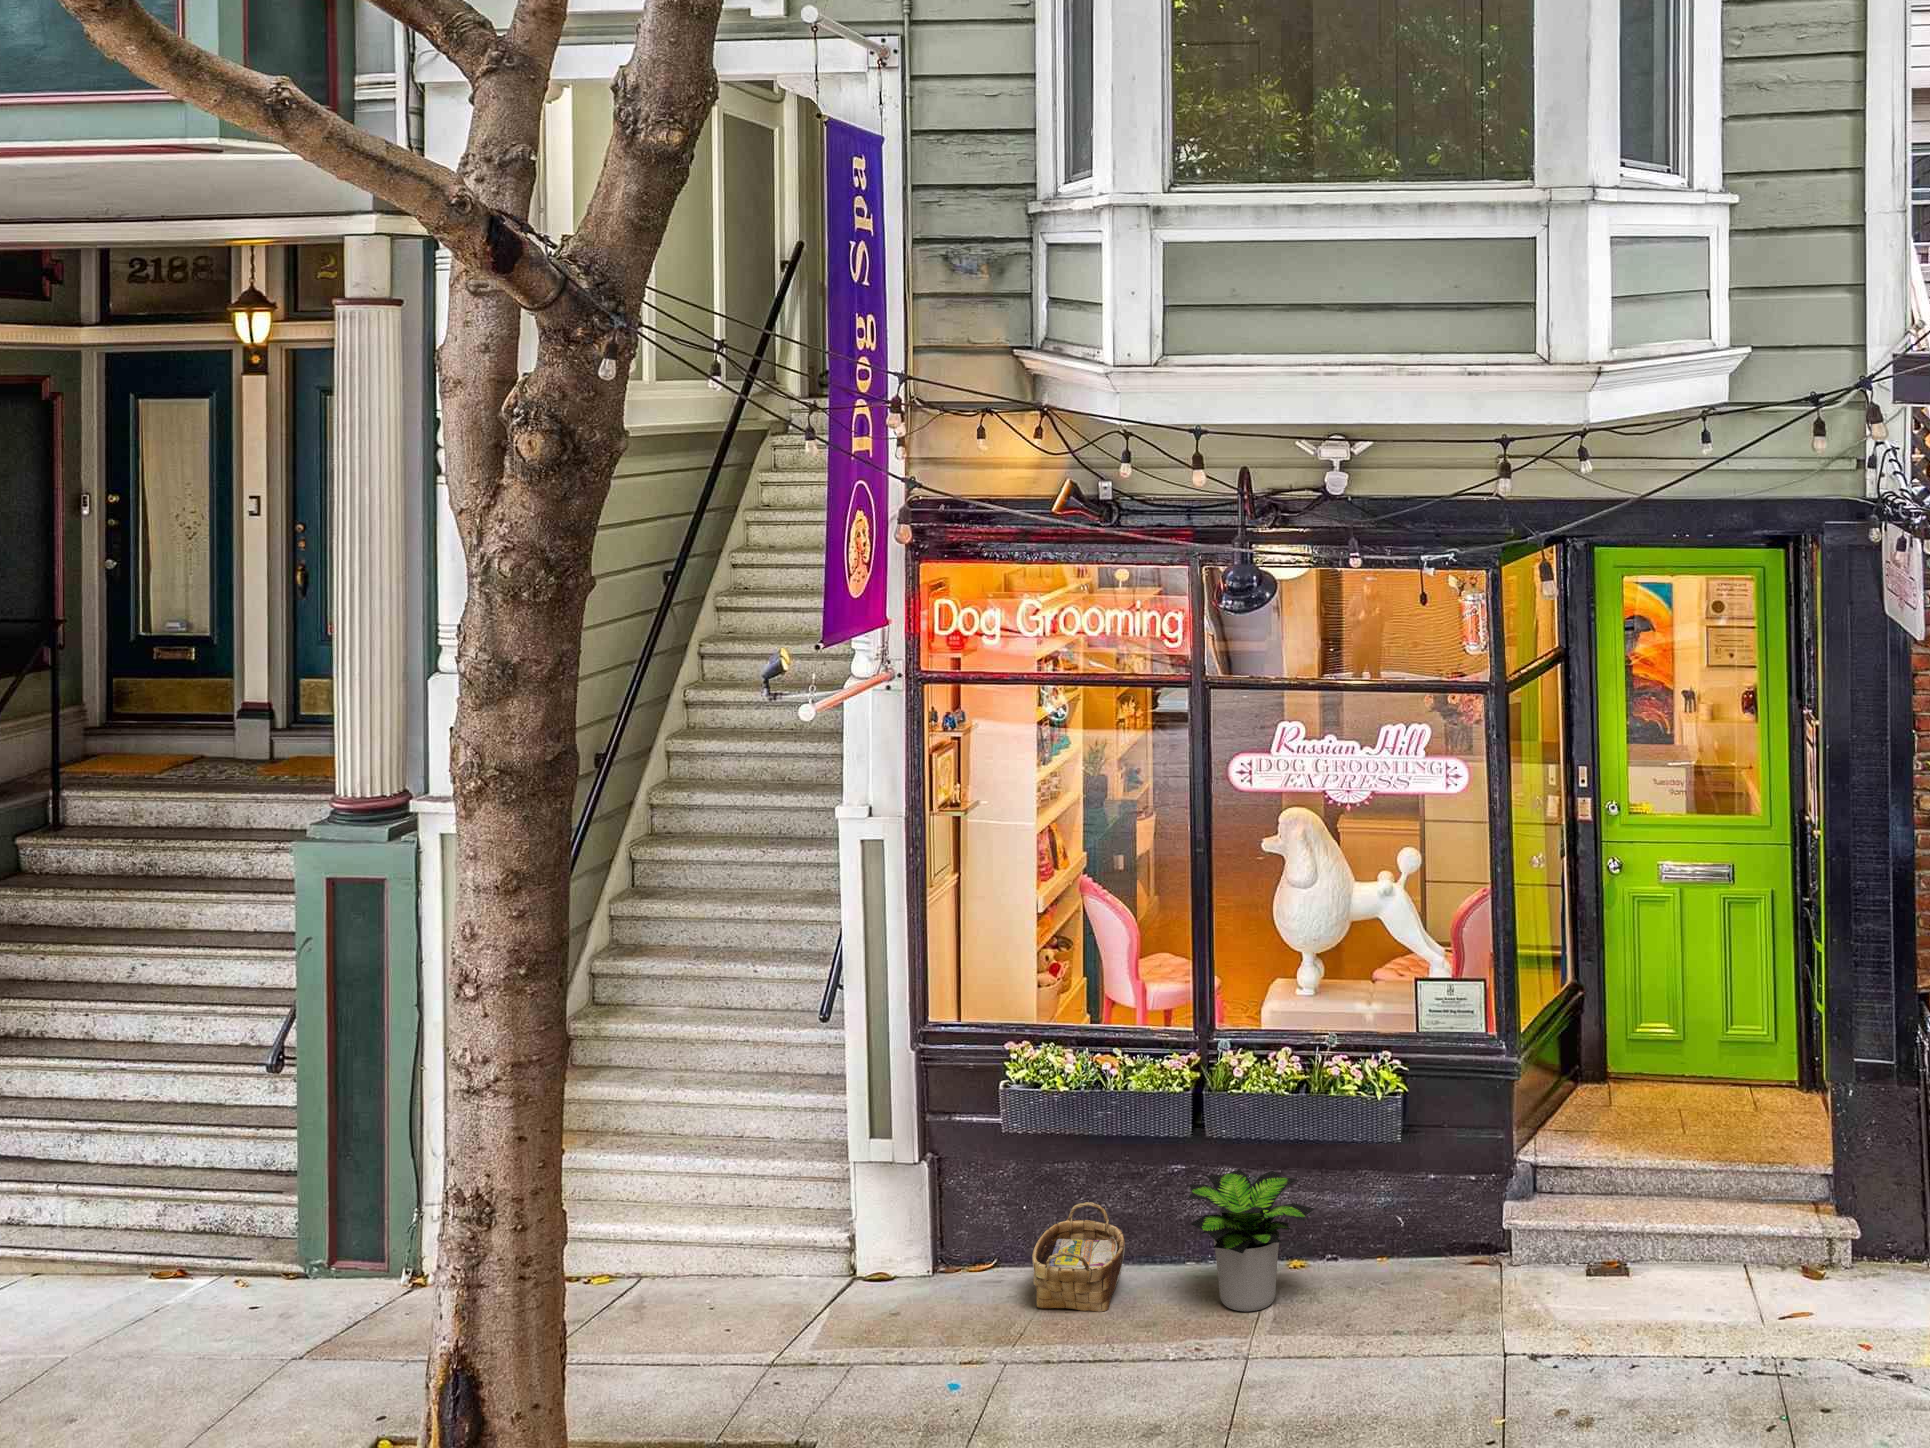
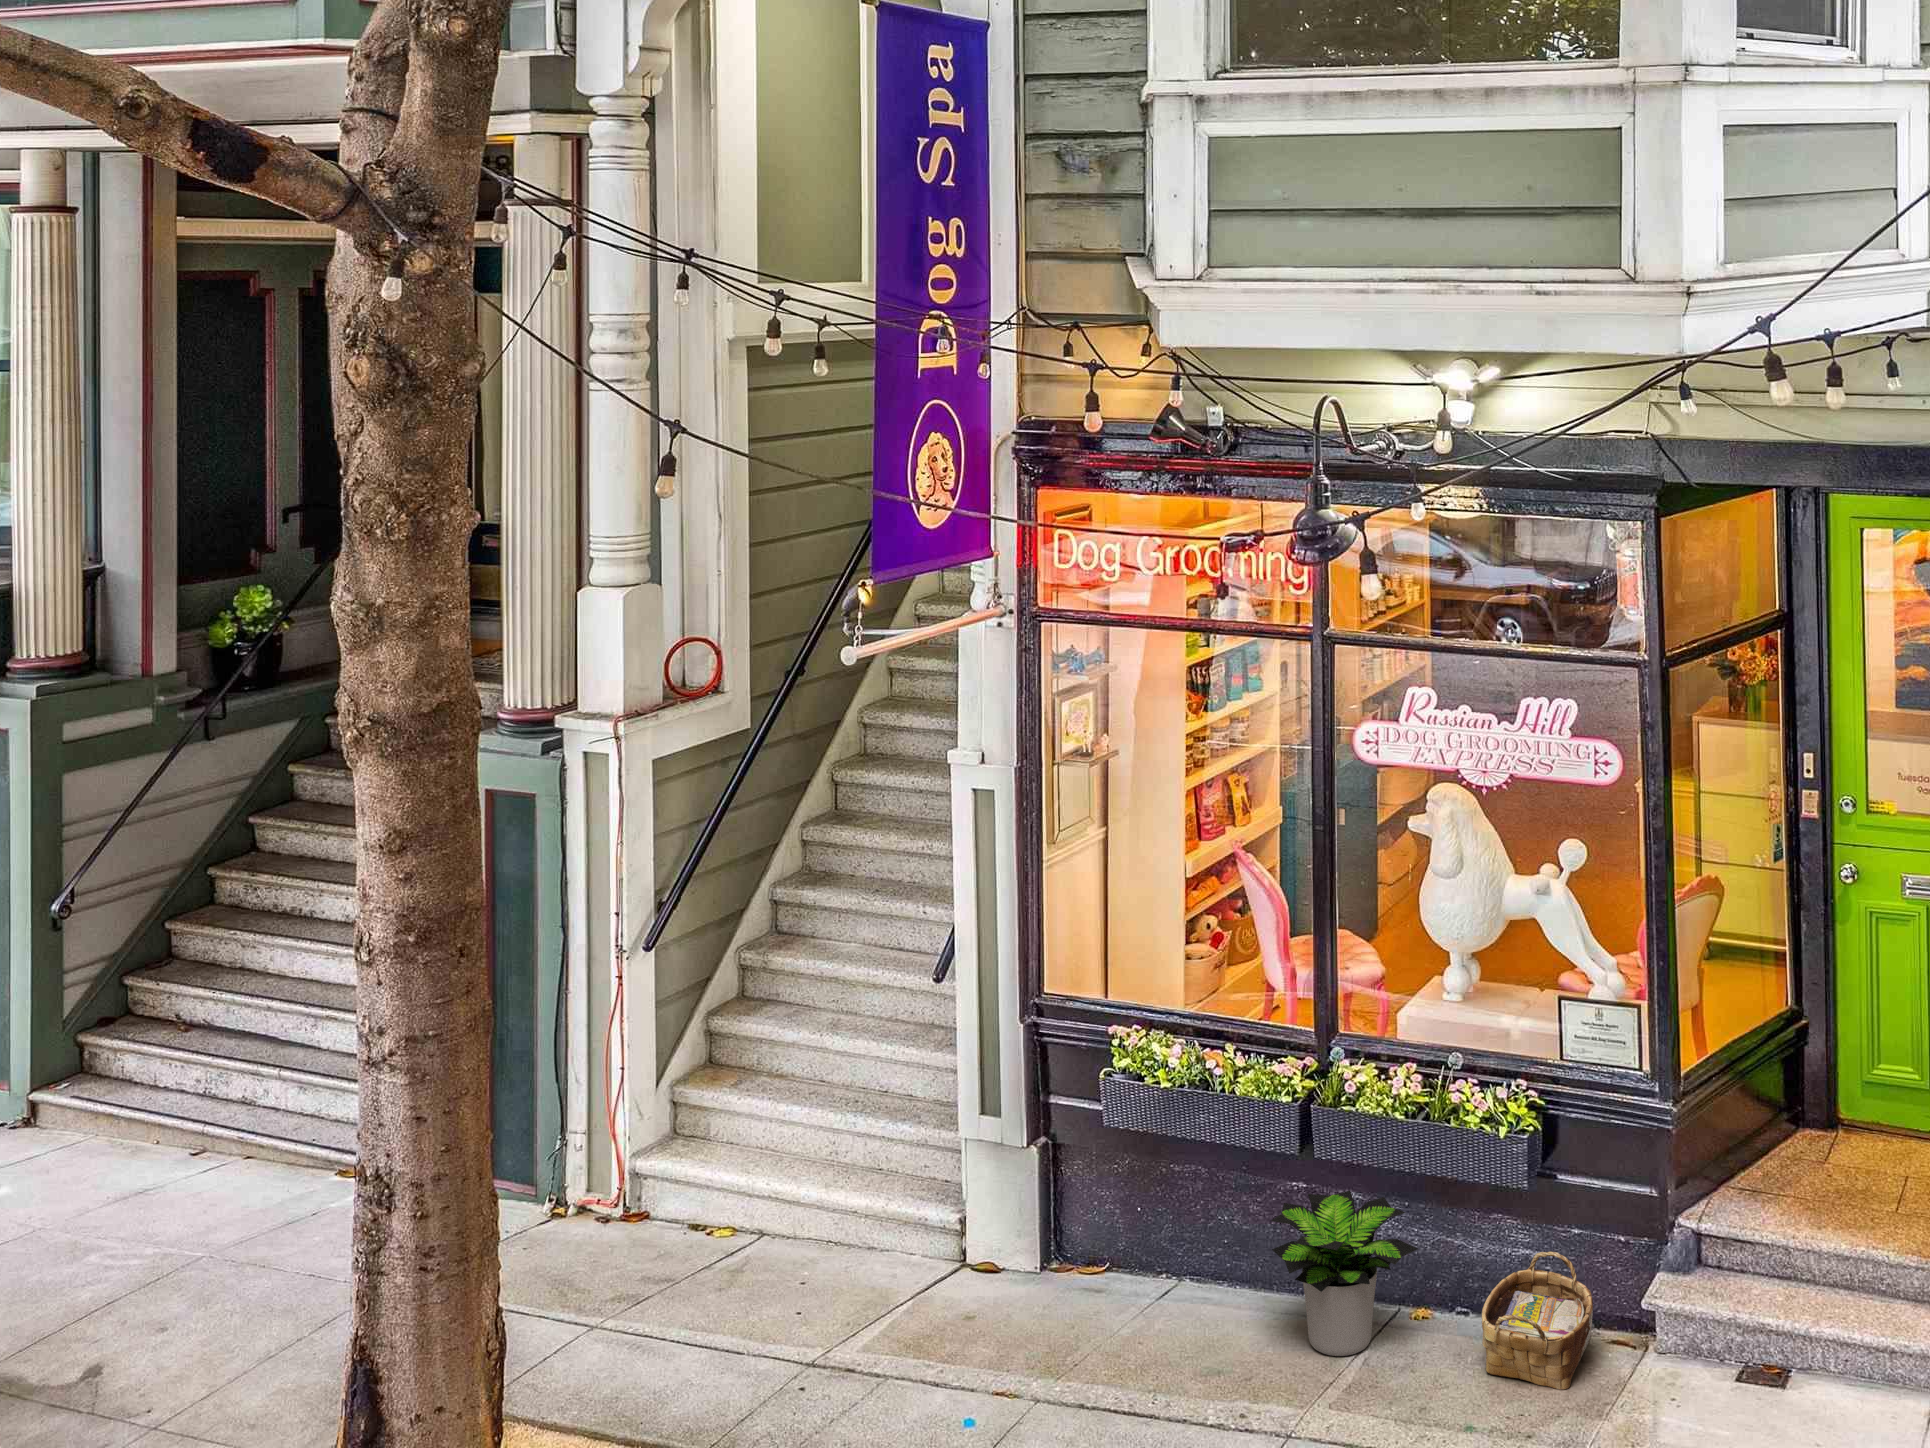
woven basket: present [1032,1202,1125,1312] -> present [1482,1252,1593,1390]

